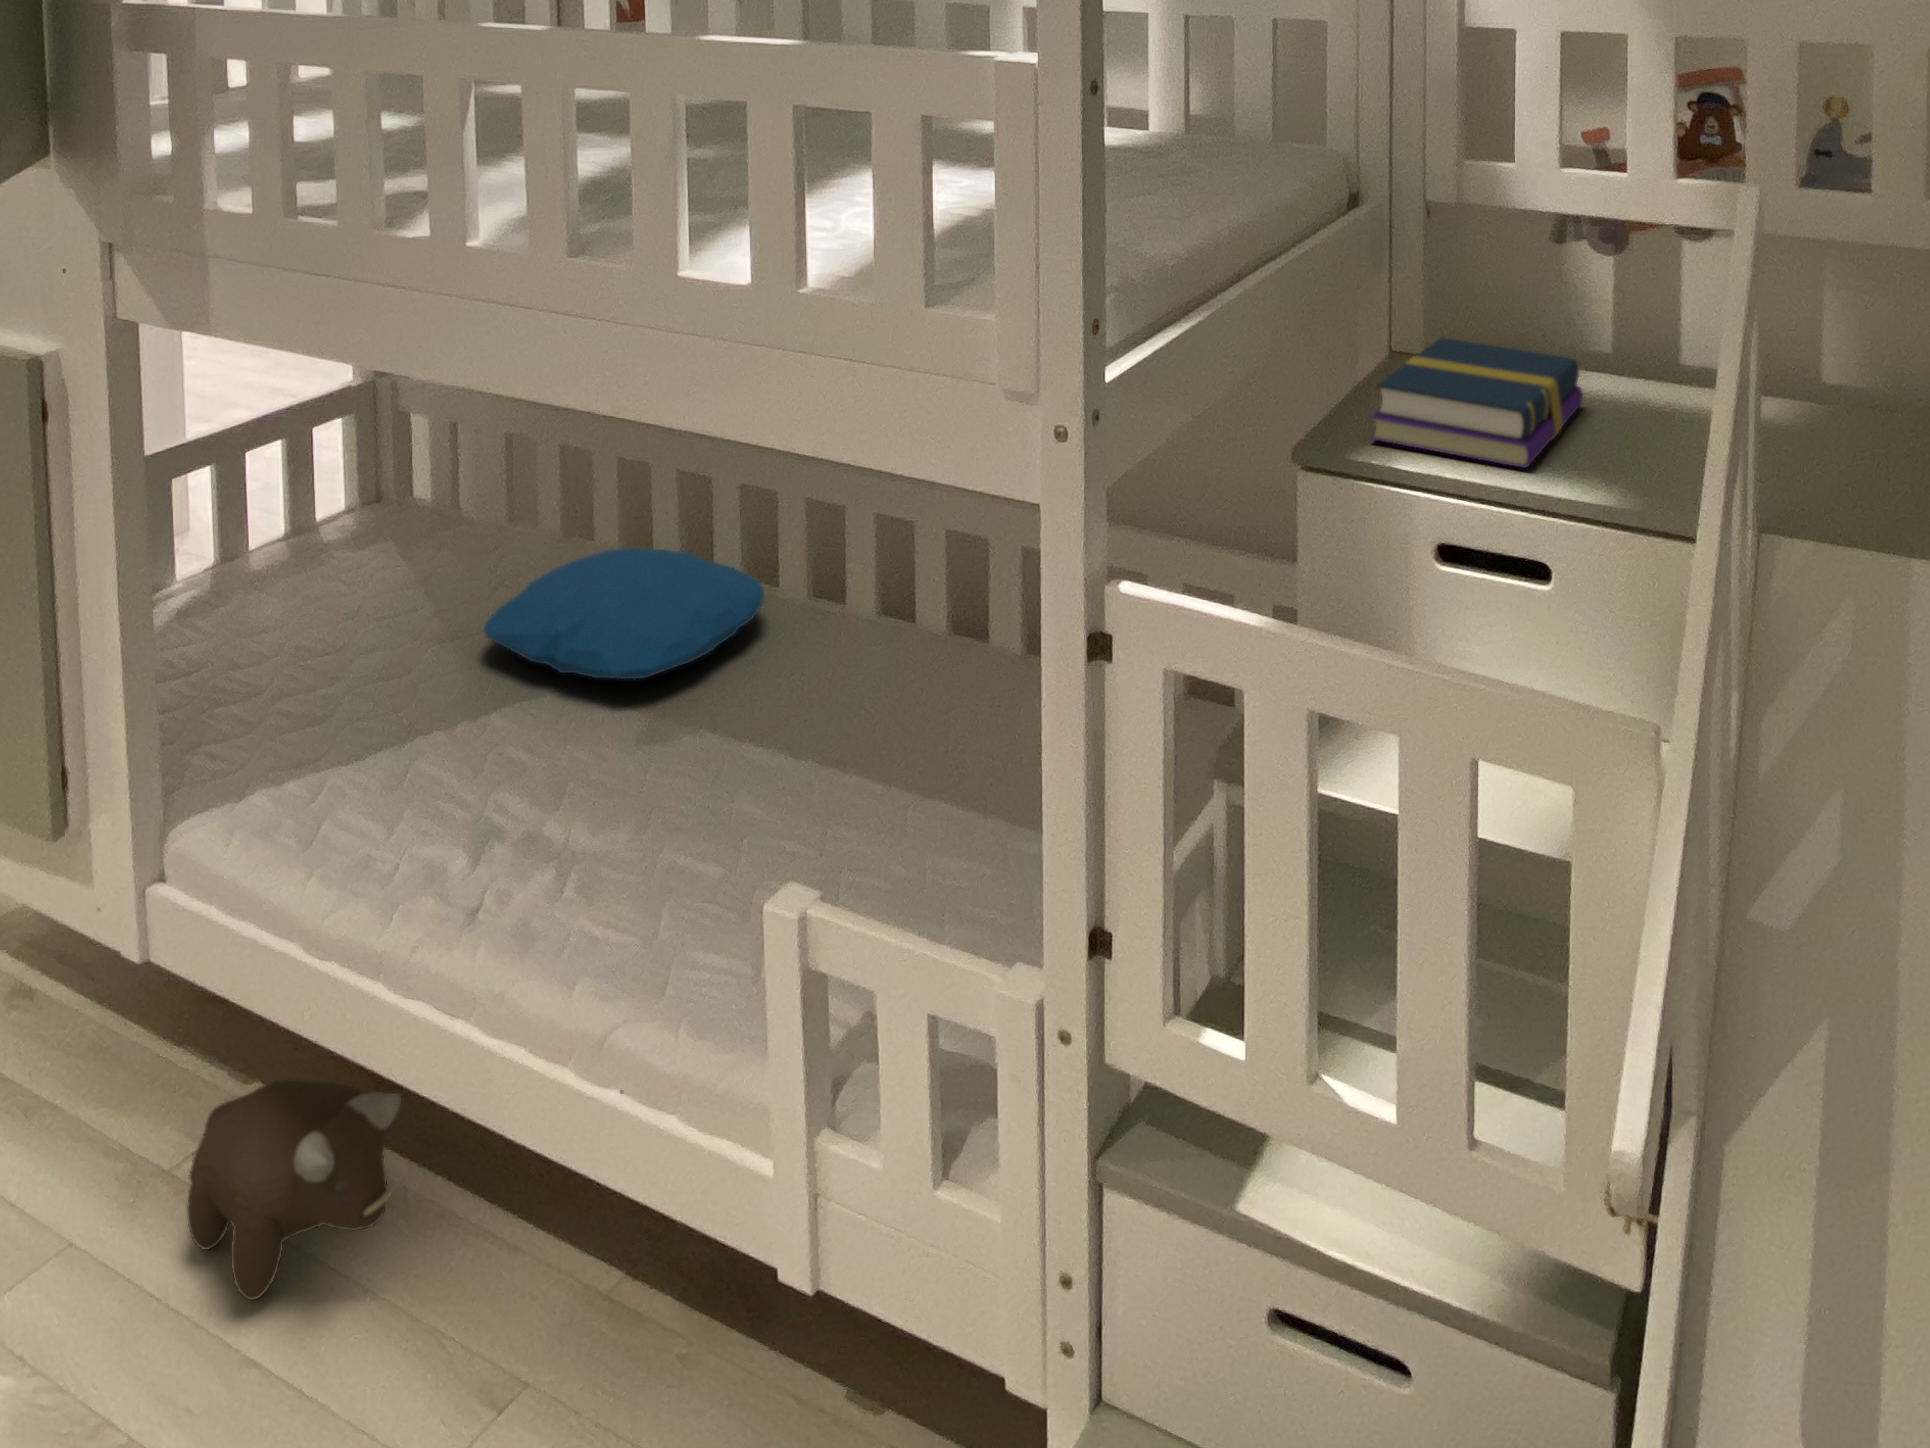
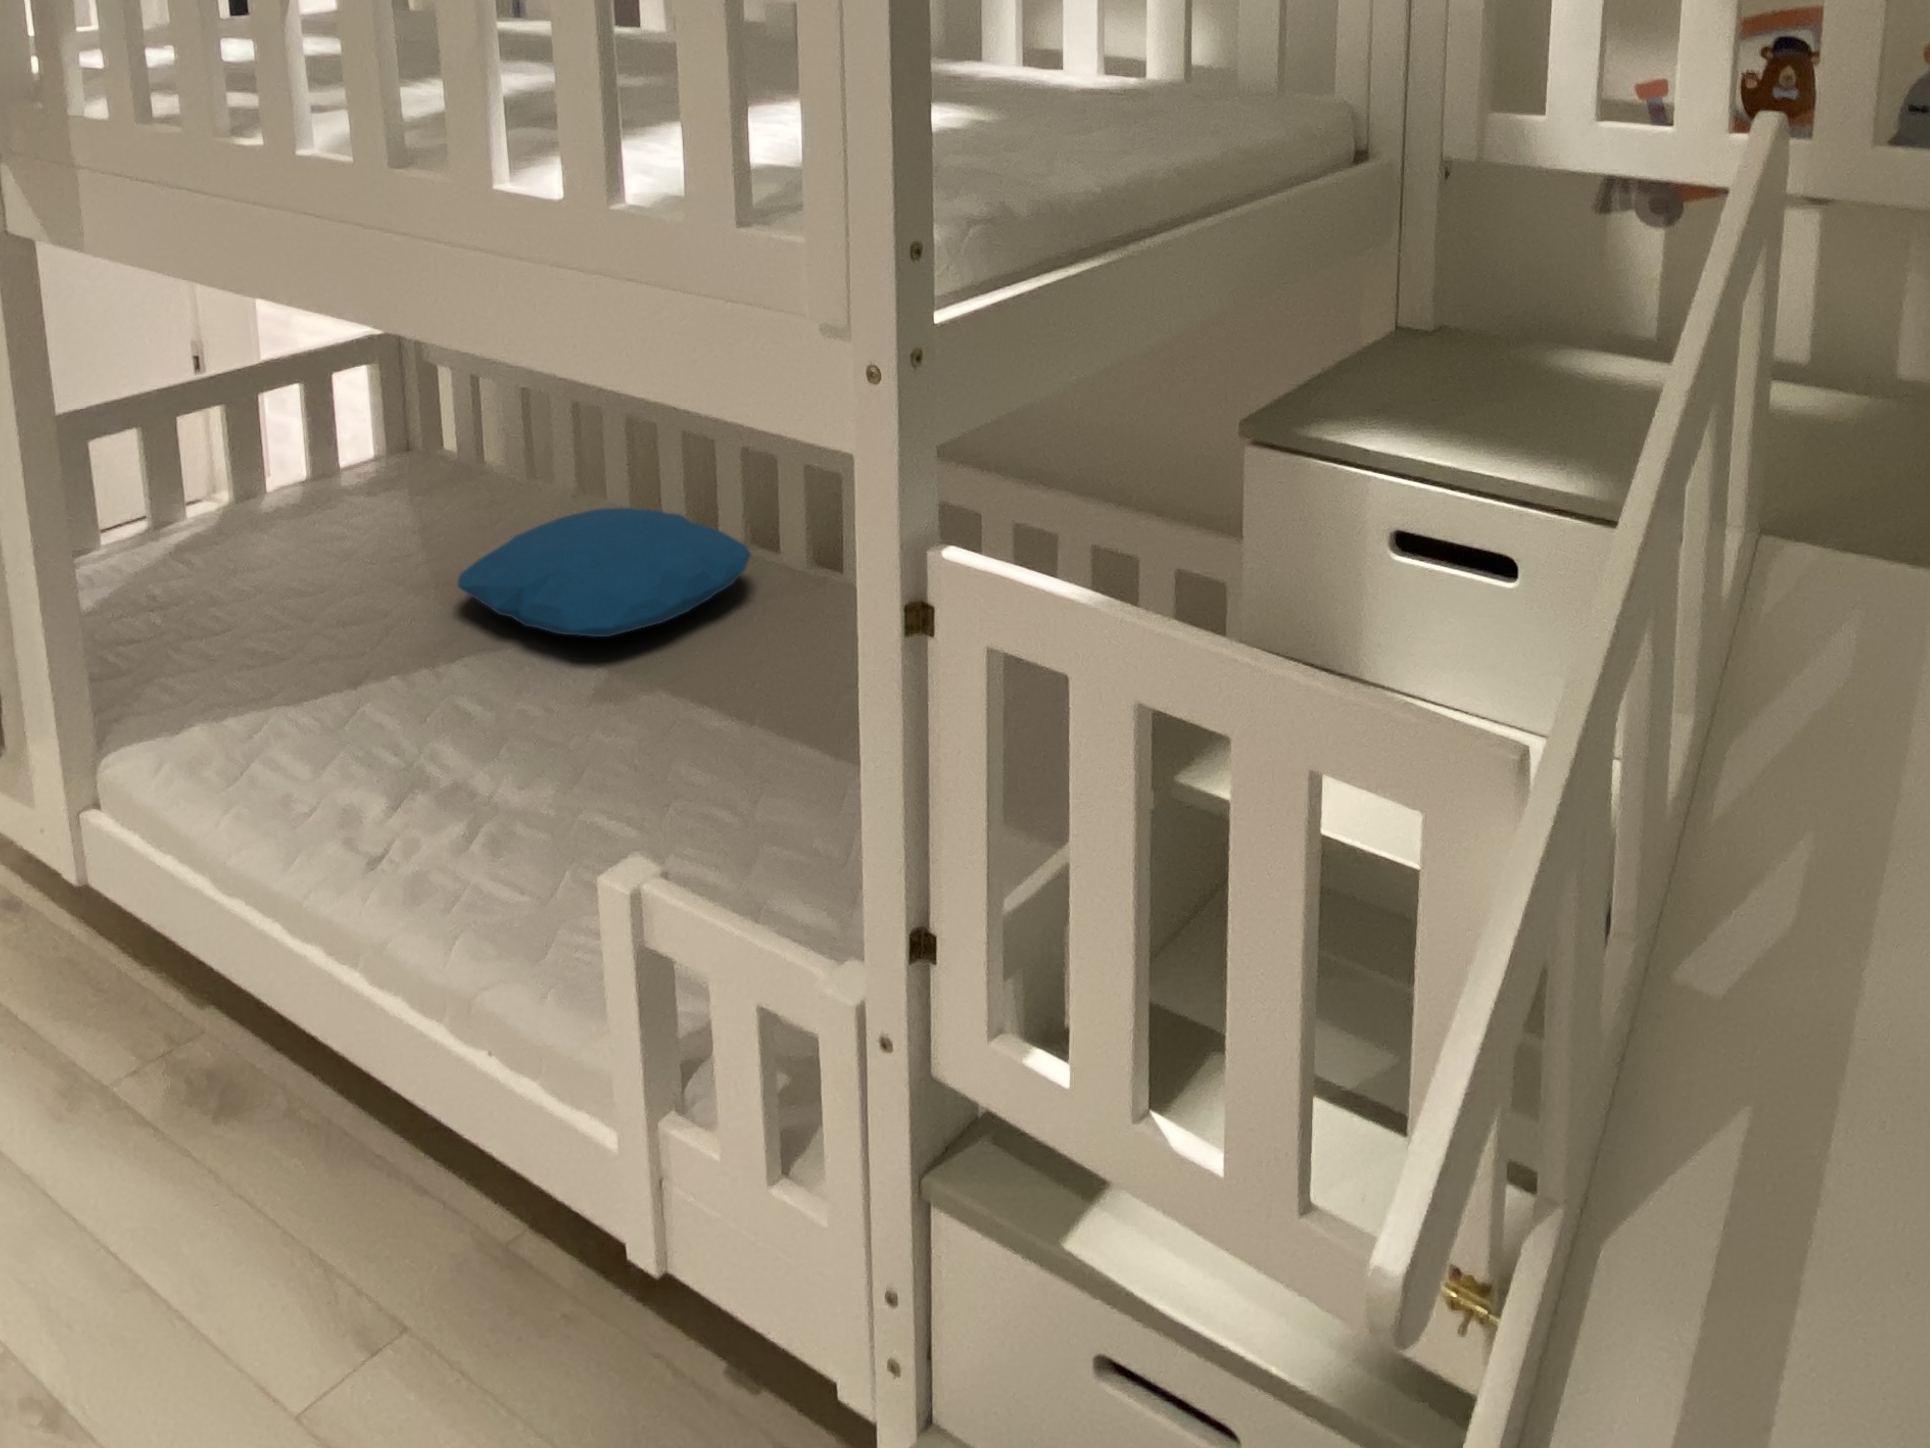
book: present [1371,338,1583,468] -> none [1329,306,1595,449]
plush toy: present [187,1080,401,1300] -> none [87,1012,291,1222]

